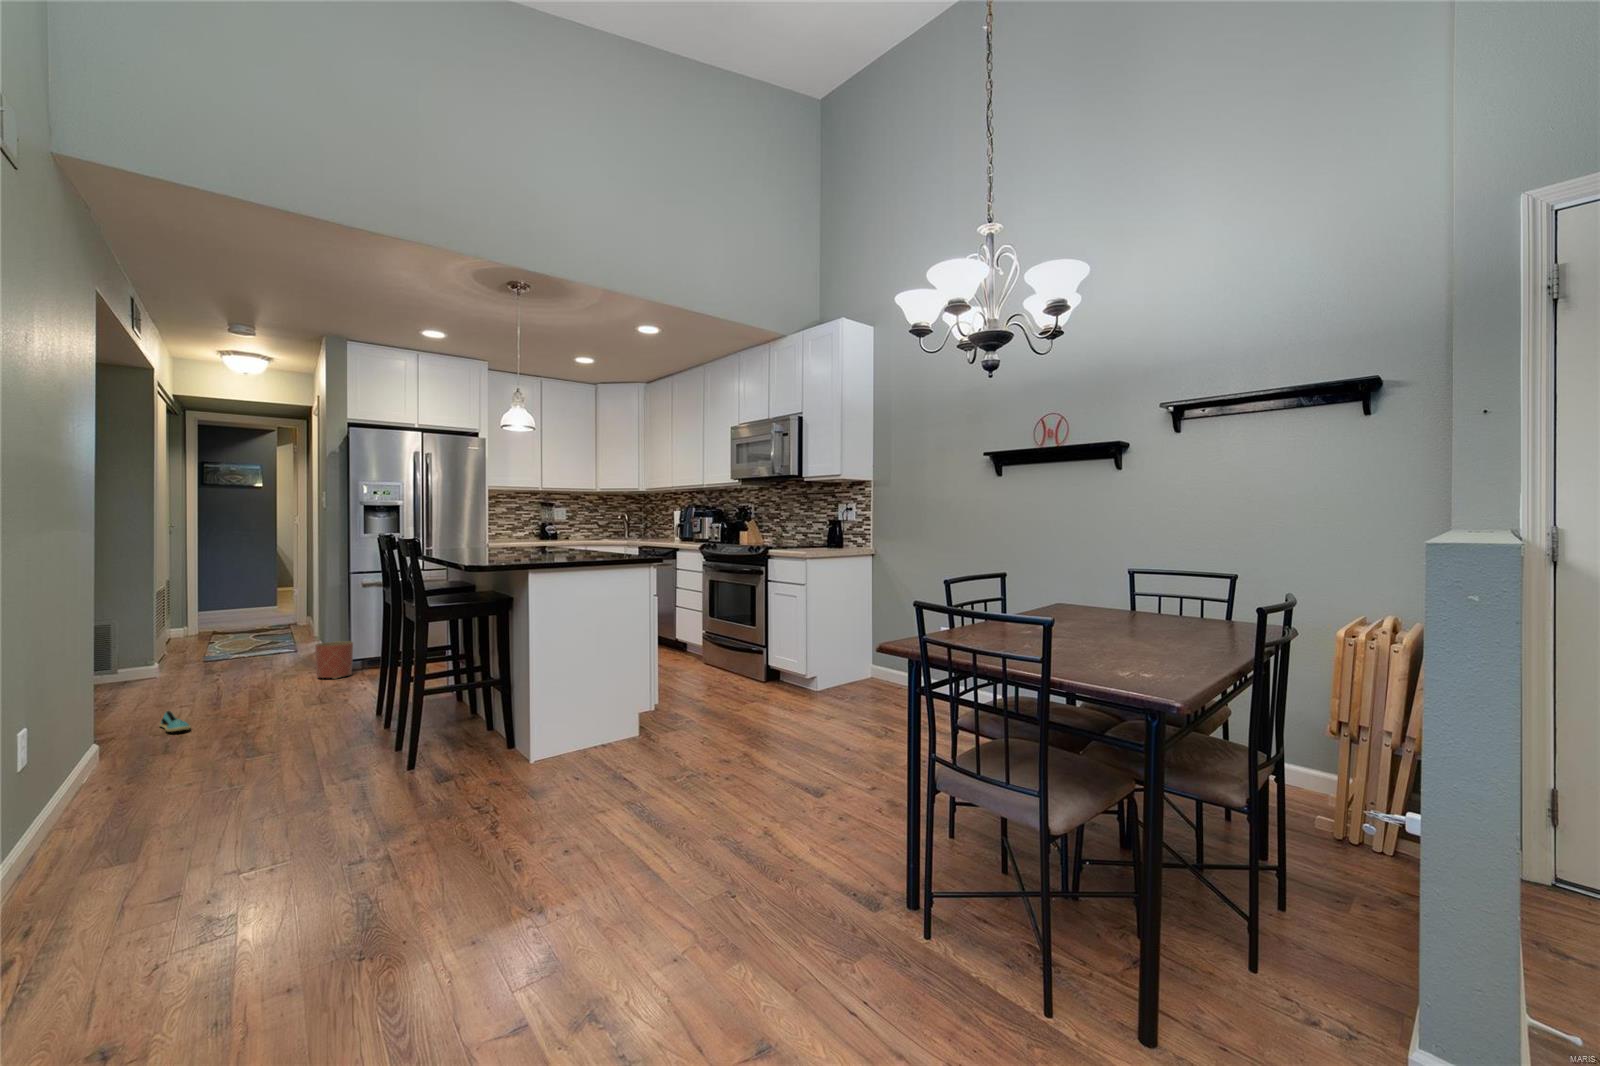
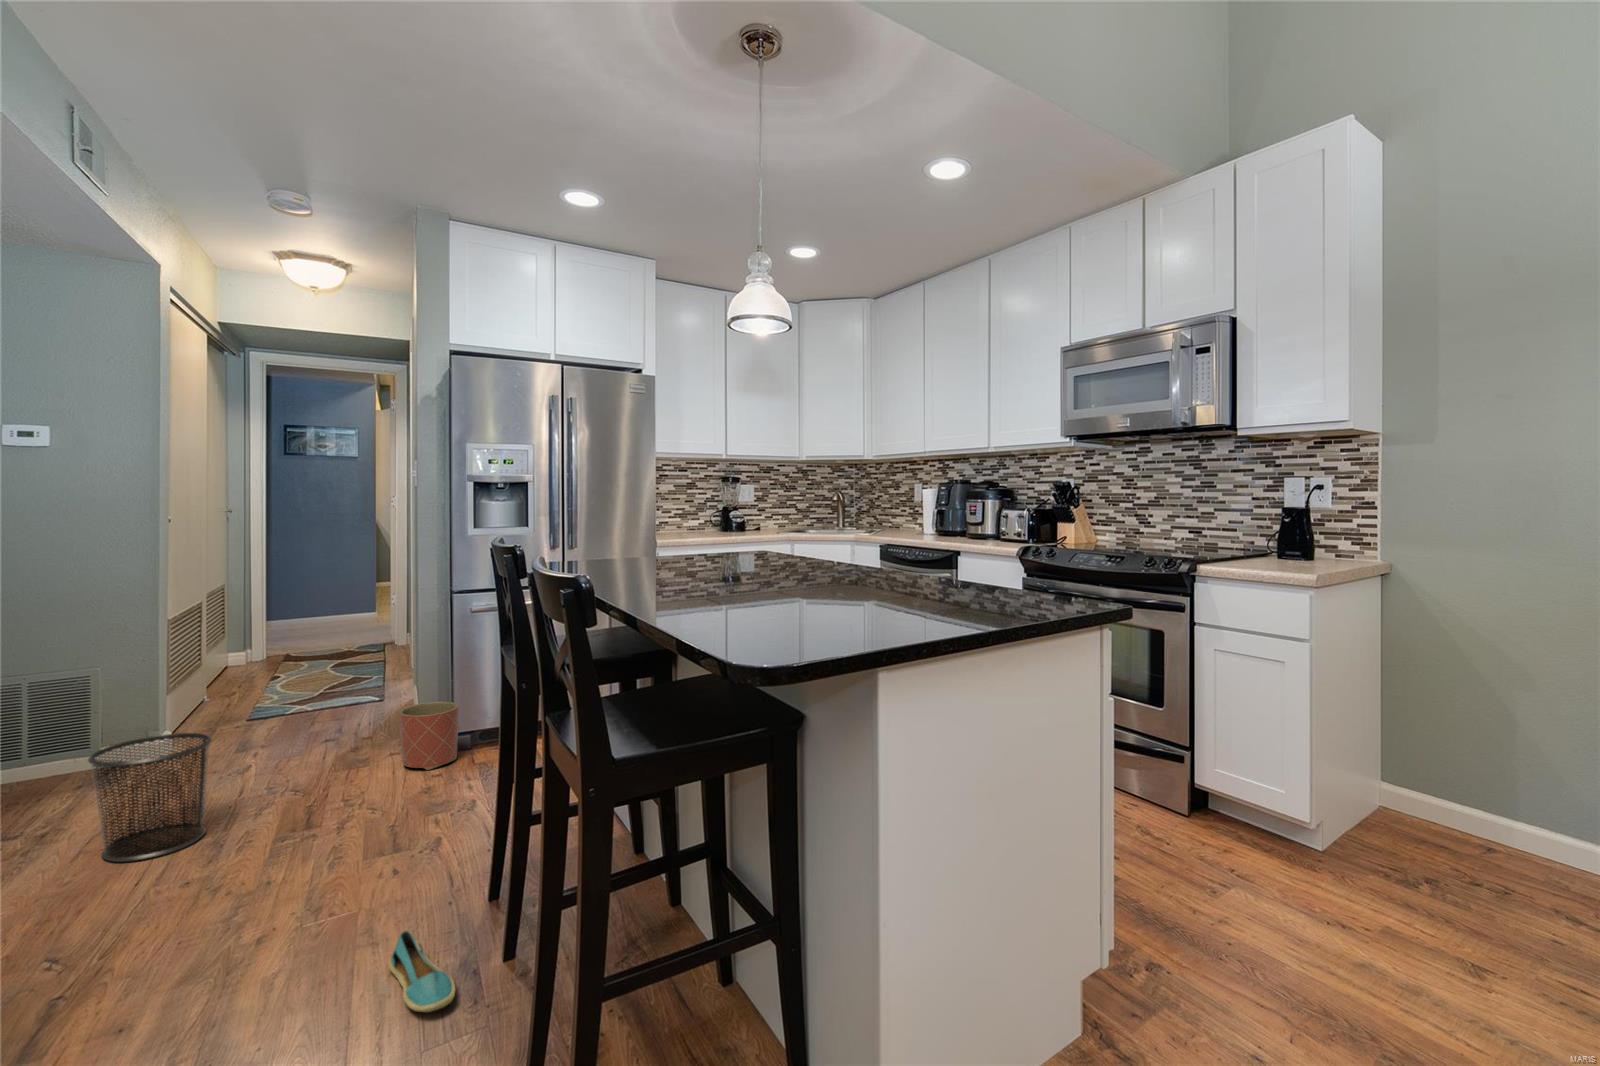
waste bin: none [146,647,212,710] -> present [88,733,212,862]
shoe: present [160,711,191,732] -> present [388,930,456,1012]

